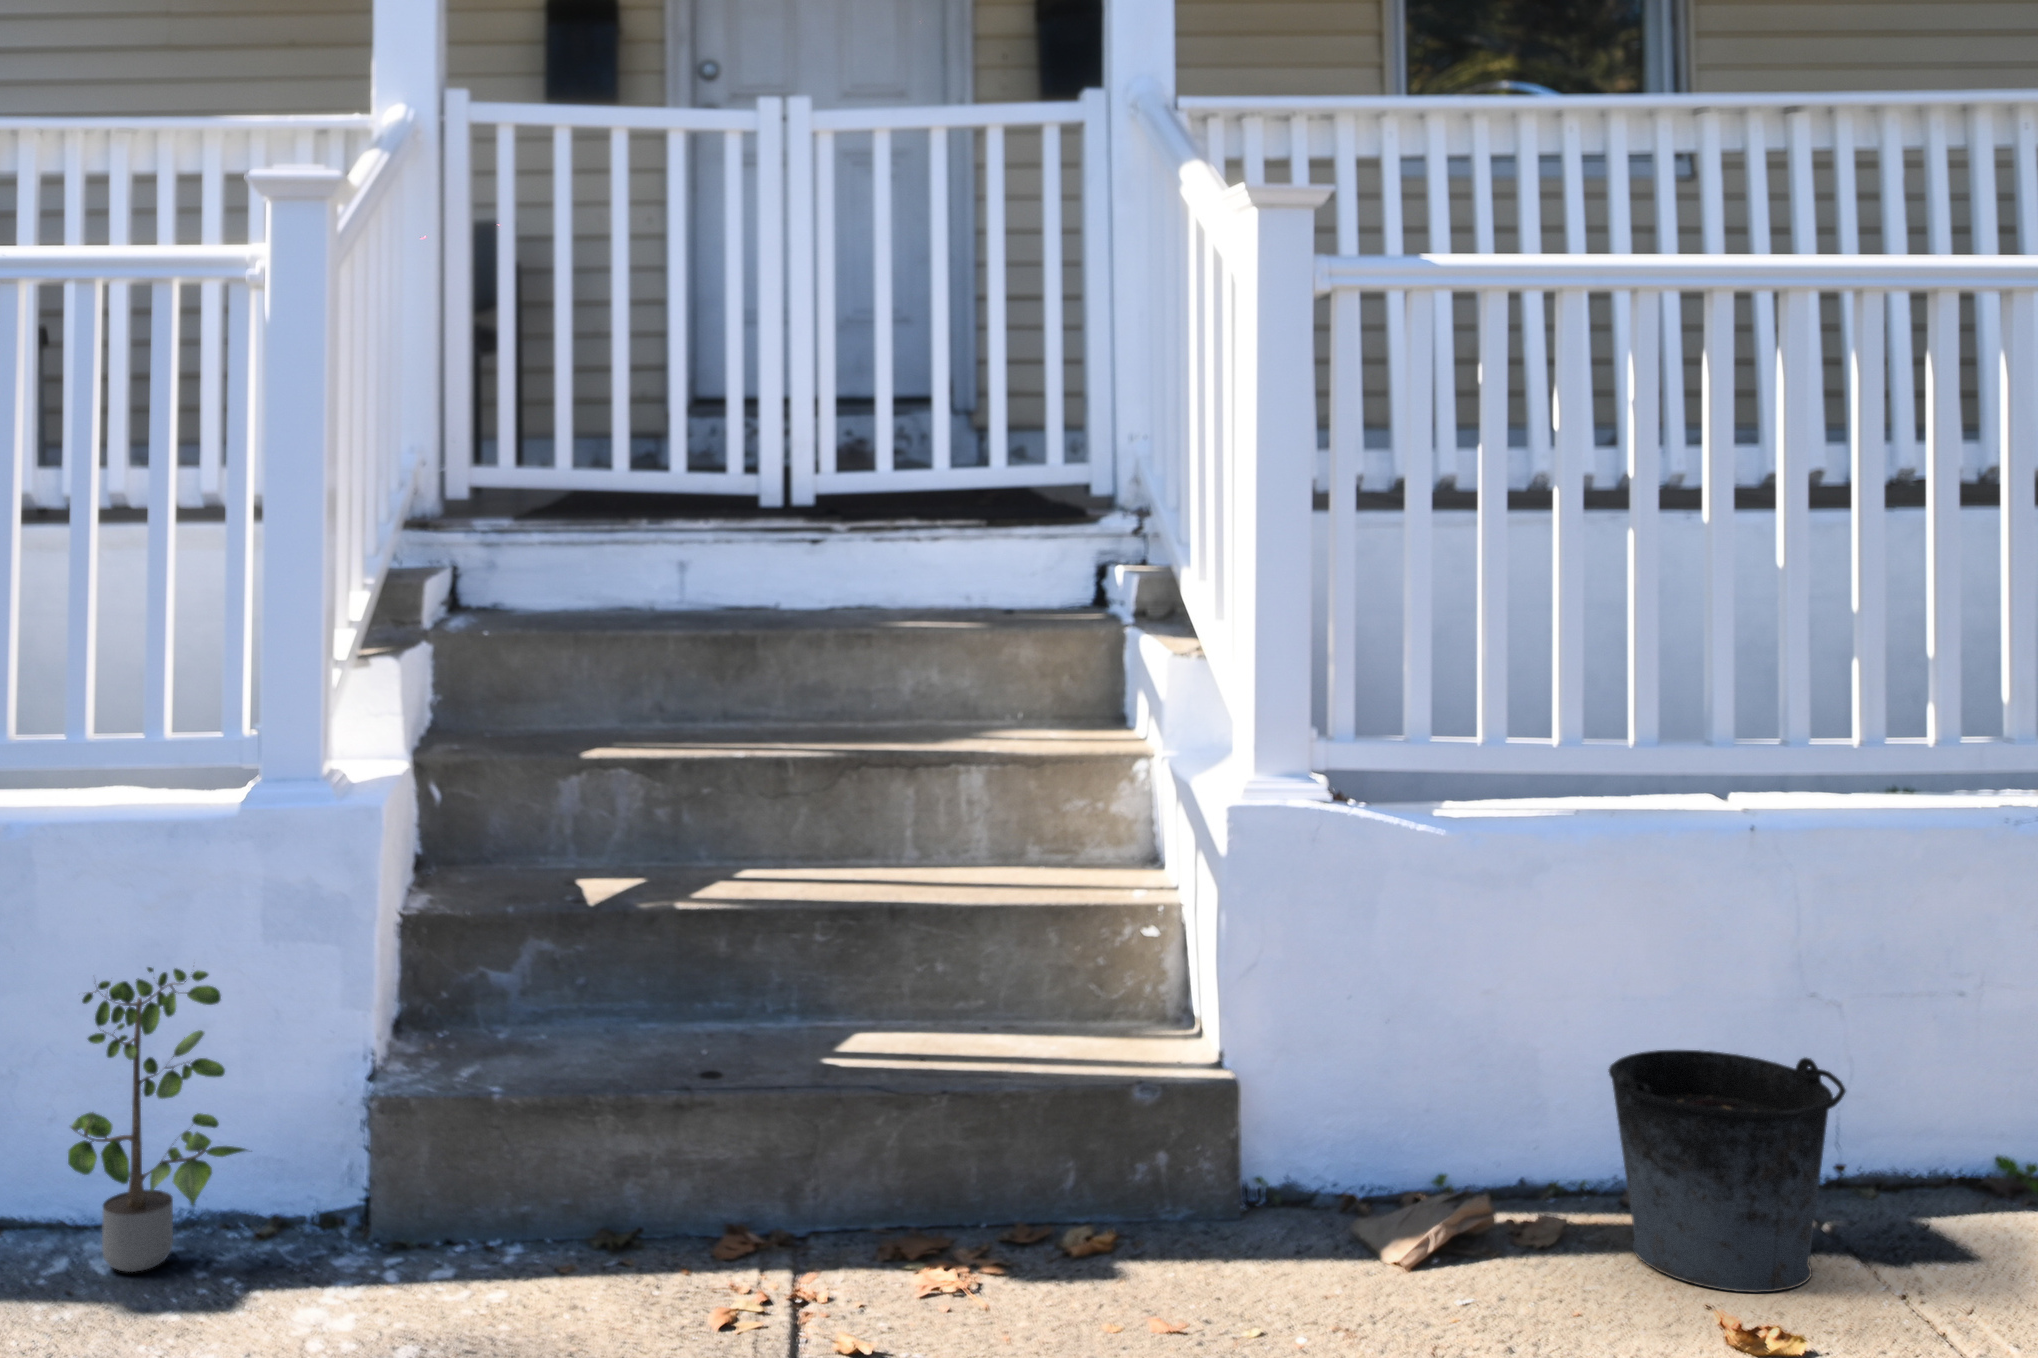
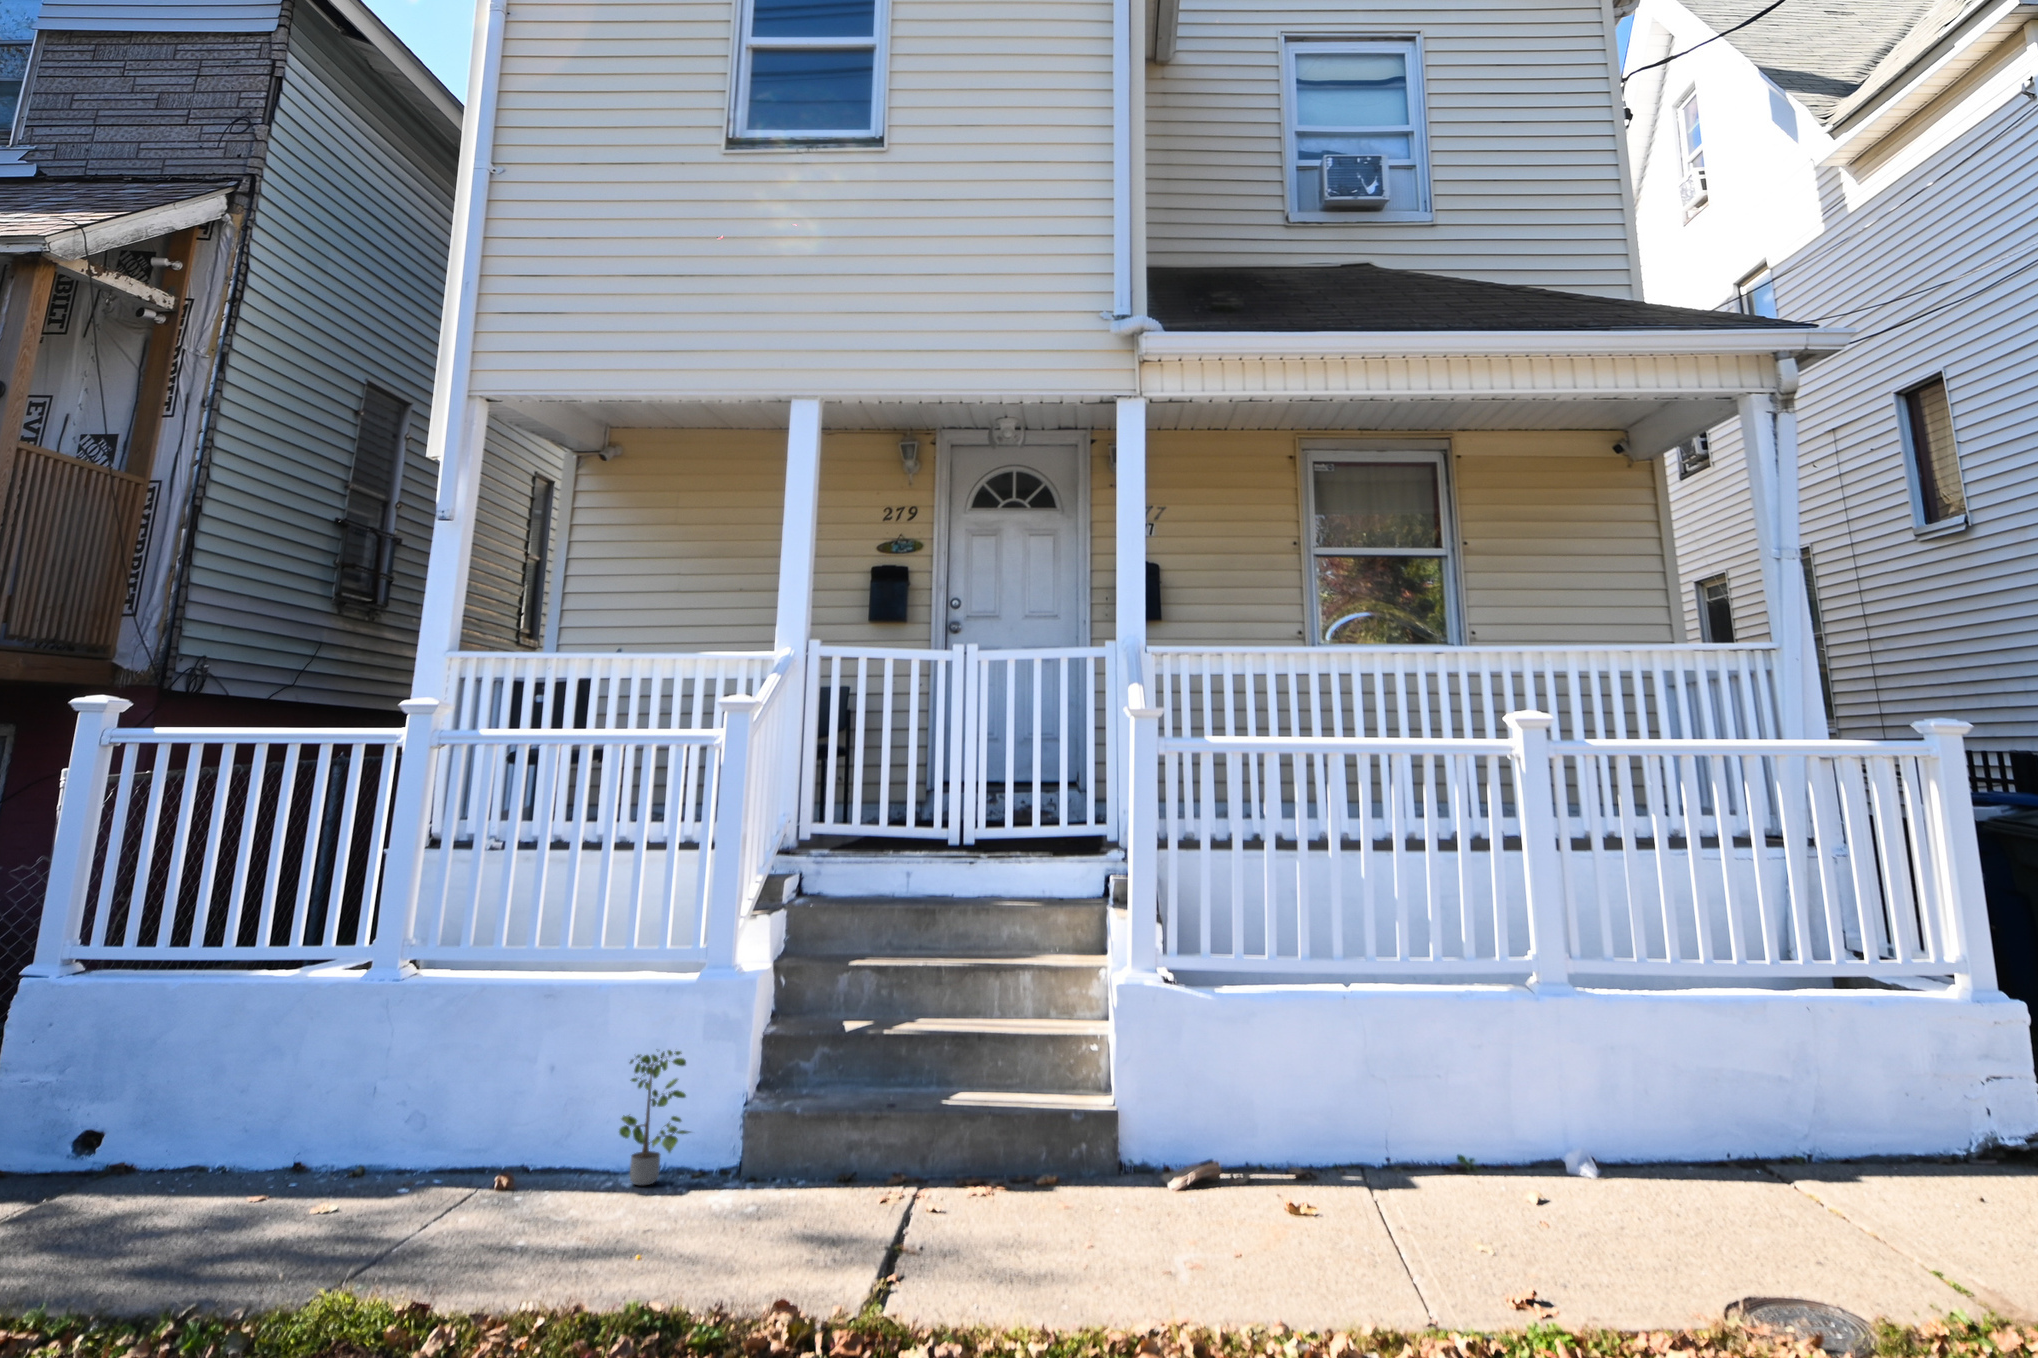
bucket: present [1609,1050,1846,1293] -> none [1259,1096,1354,1196]

